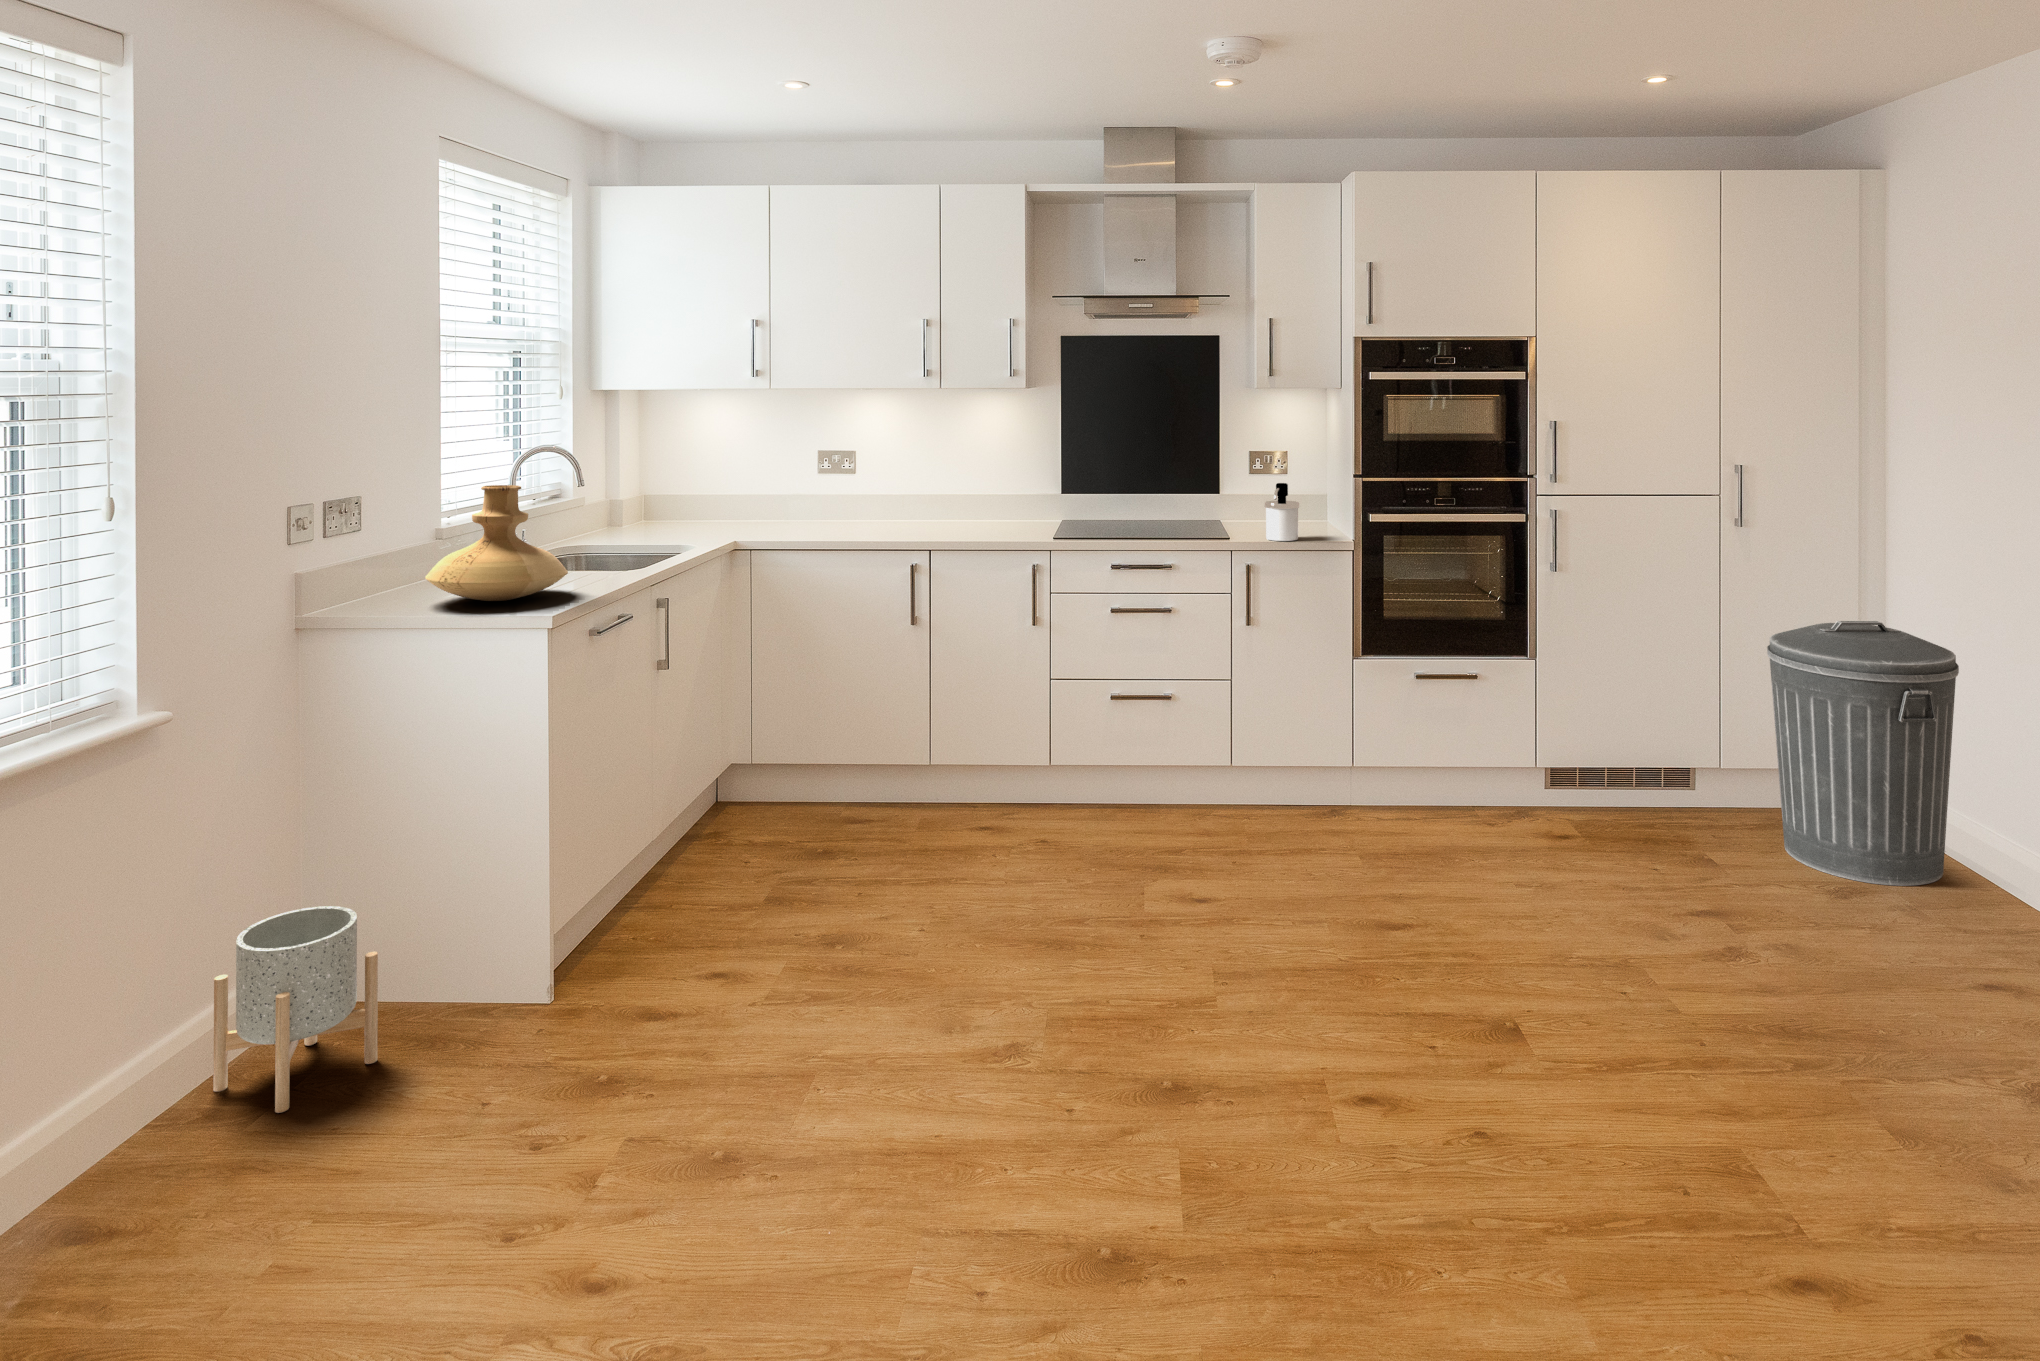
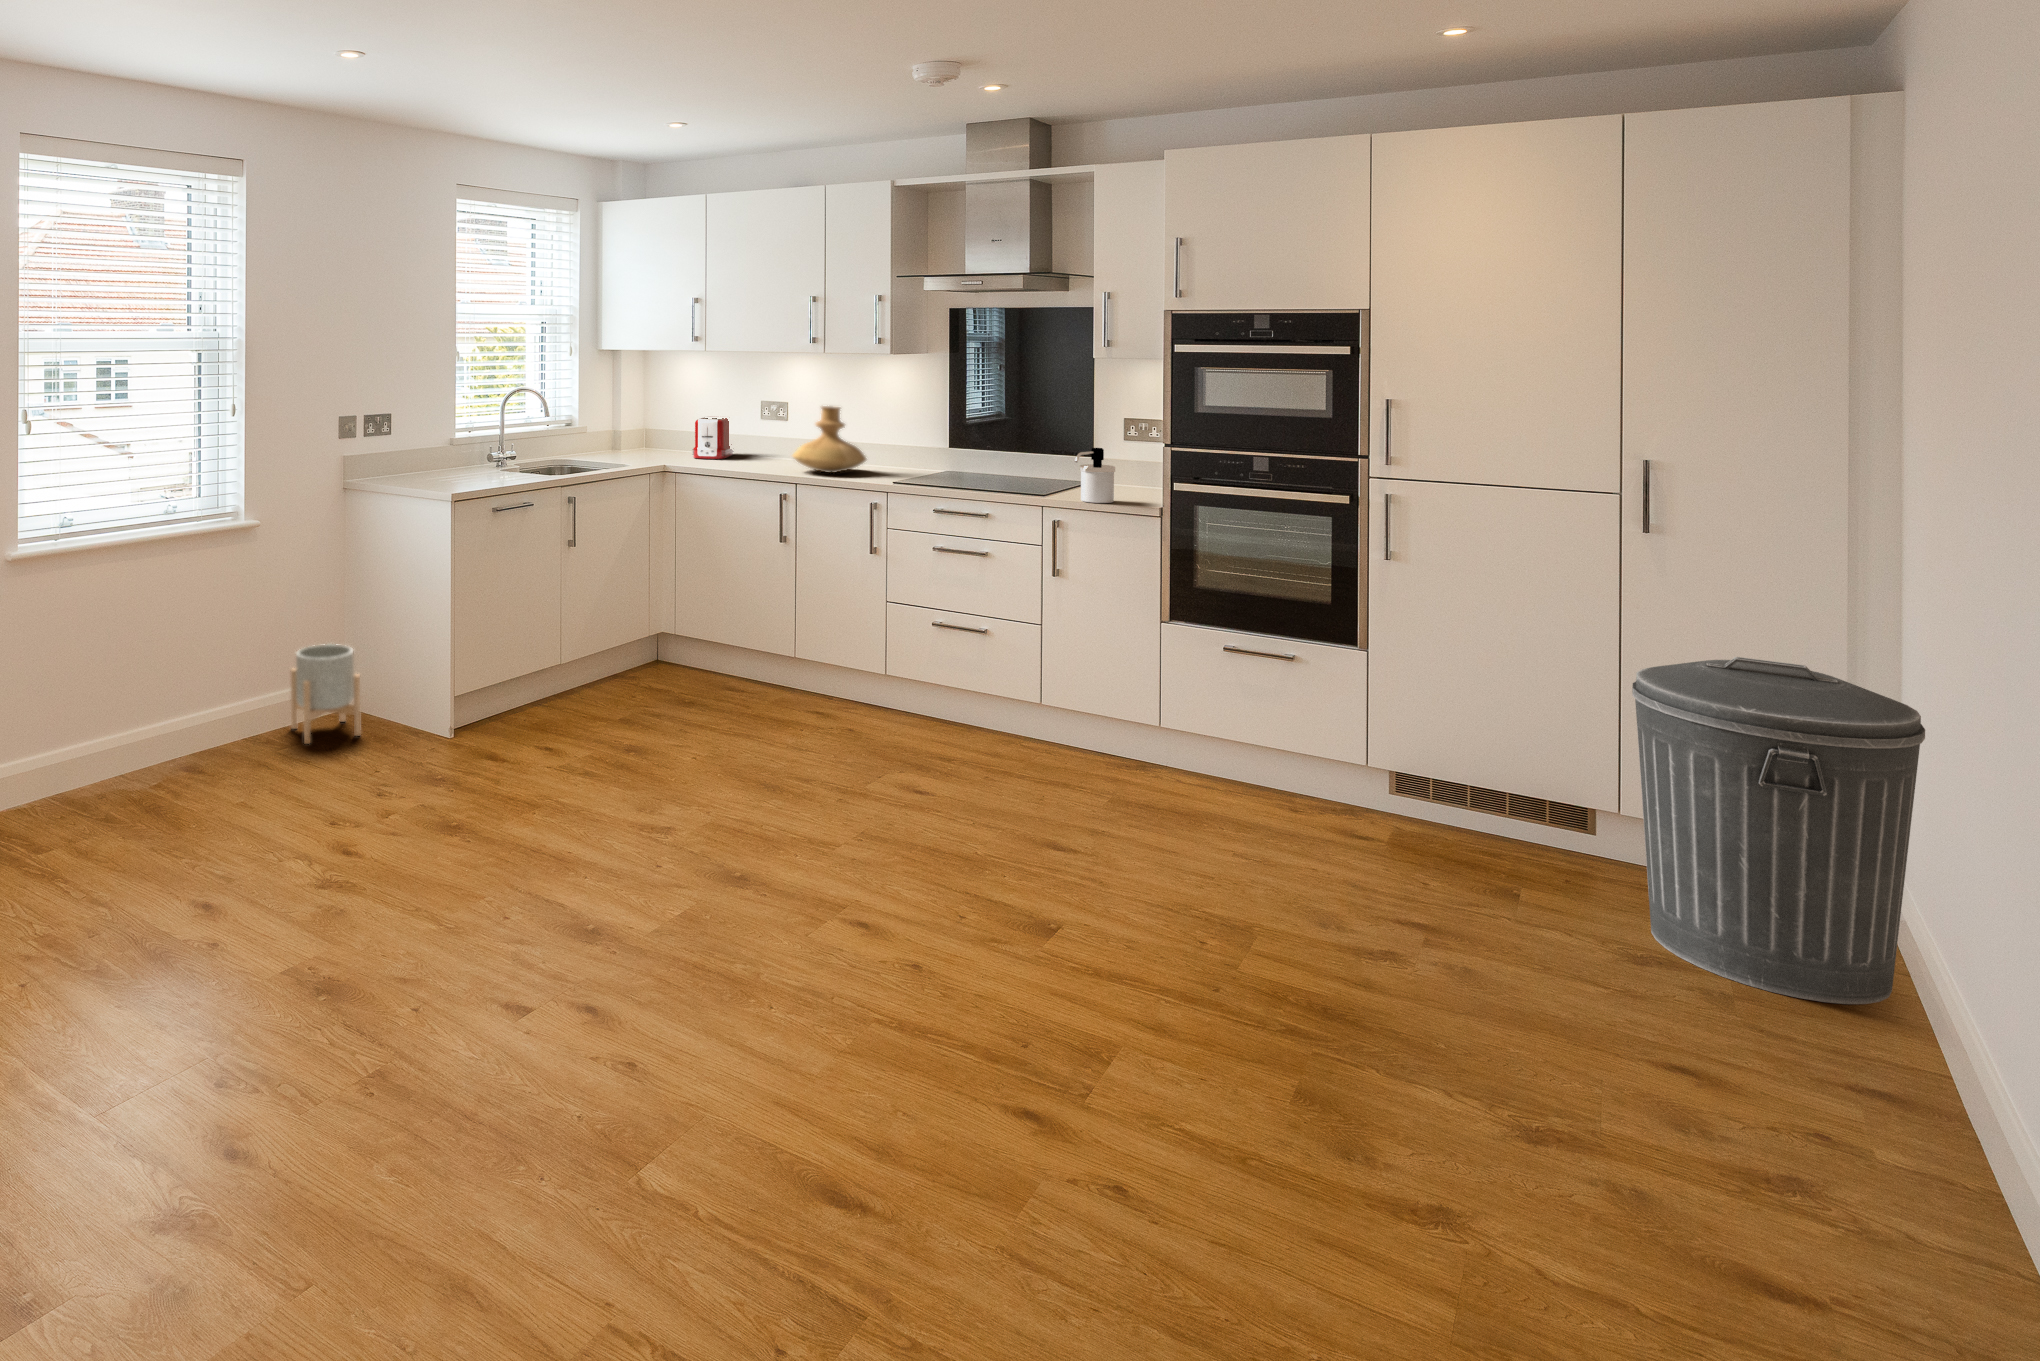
toaster: none [728,471,778,527] -> present [692,418,734,459]
vase: present [425,485,568,601] -> present [792,406,866,473]

